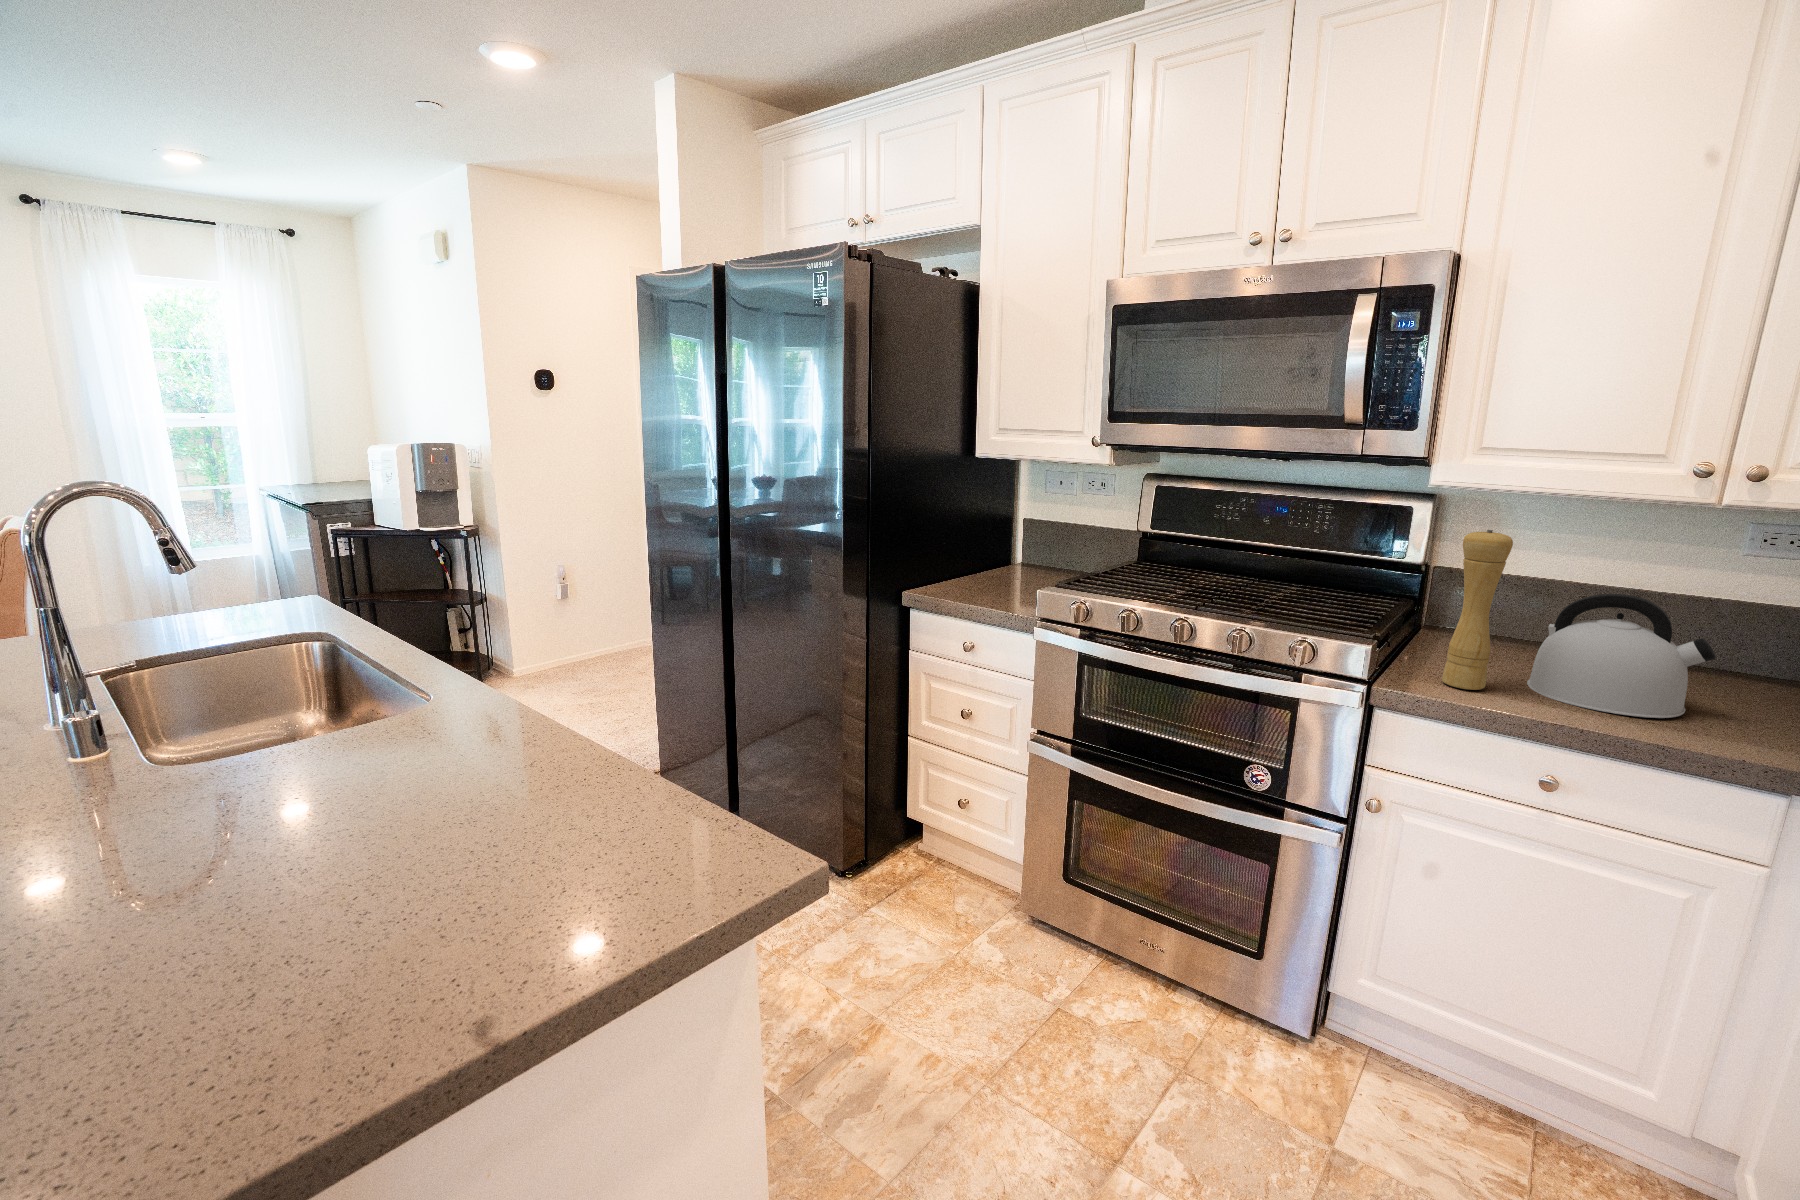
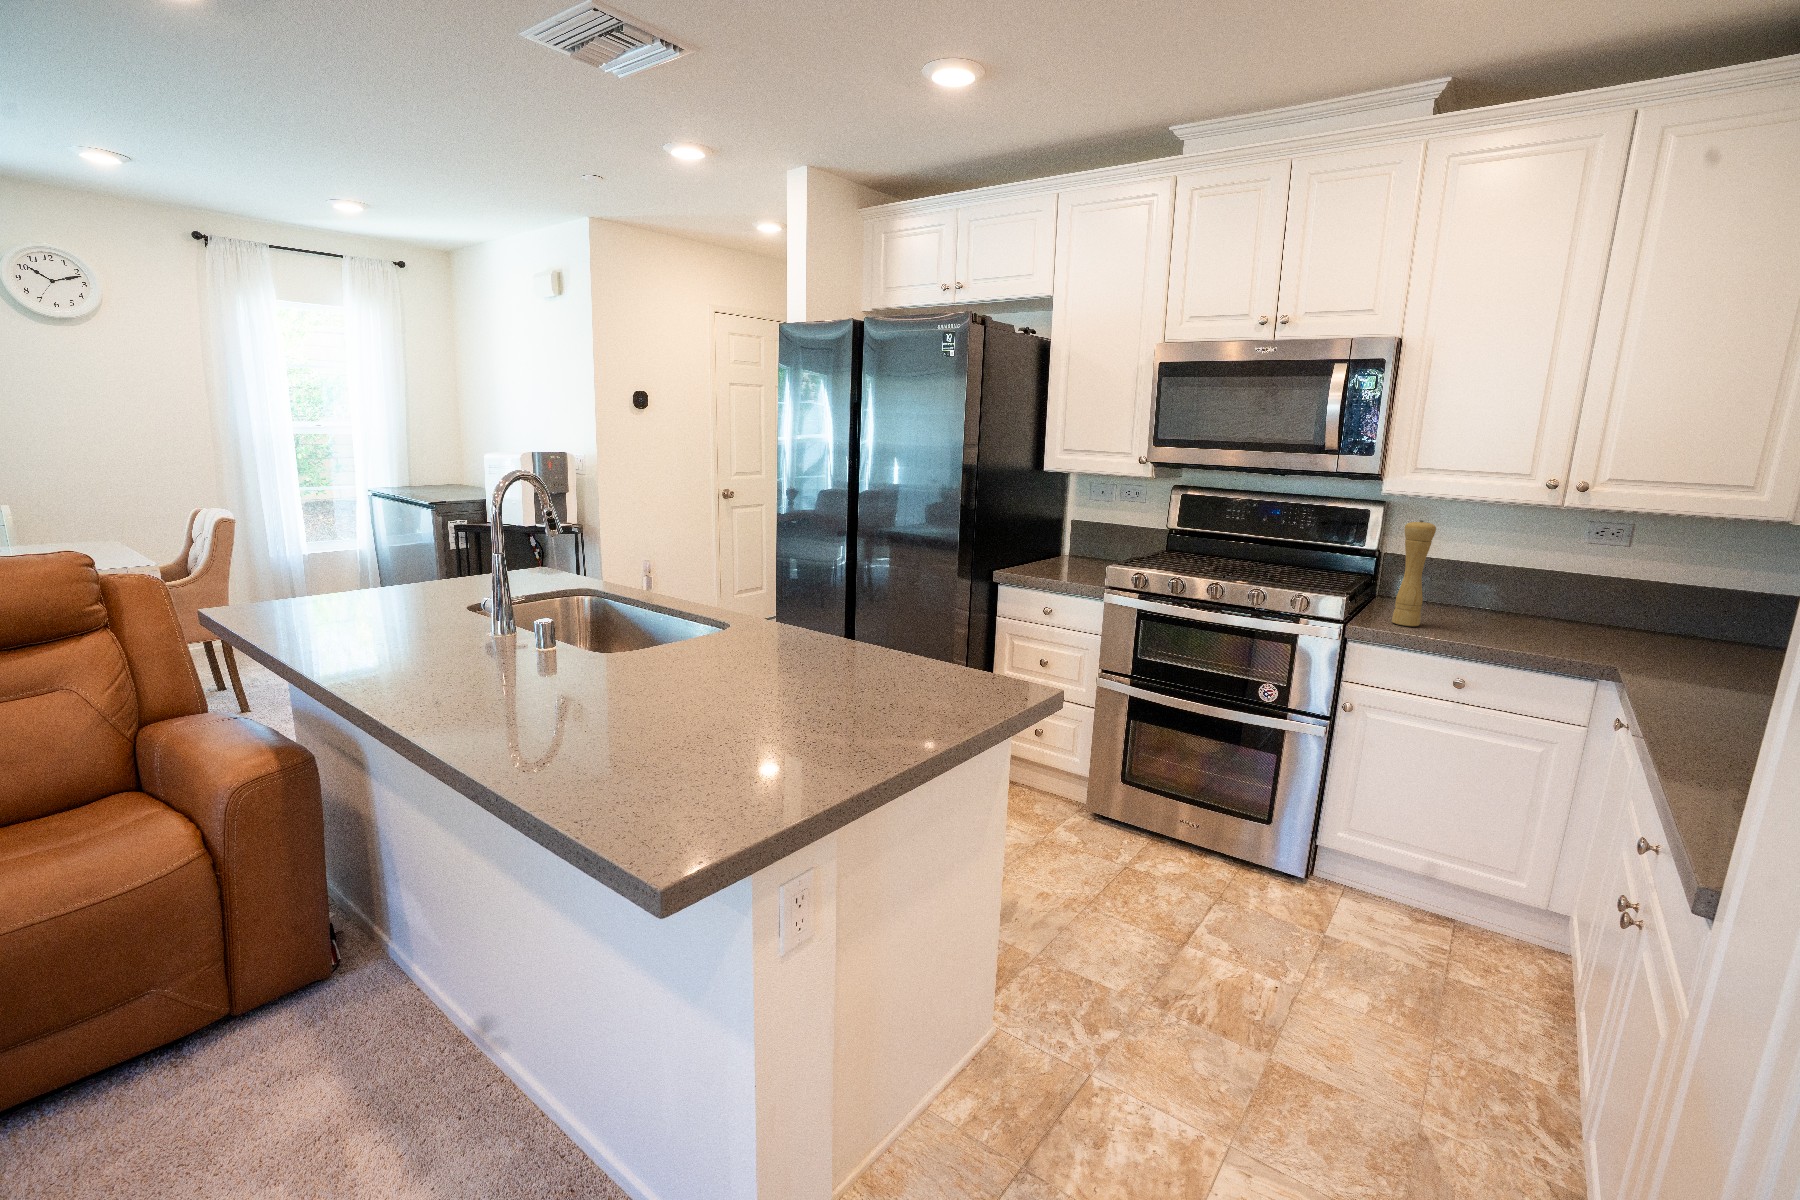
kettle: present [1527,594,1716,718] -> none [1447,563,1561,641]

